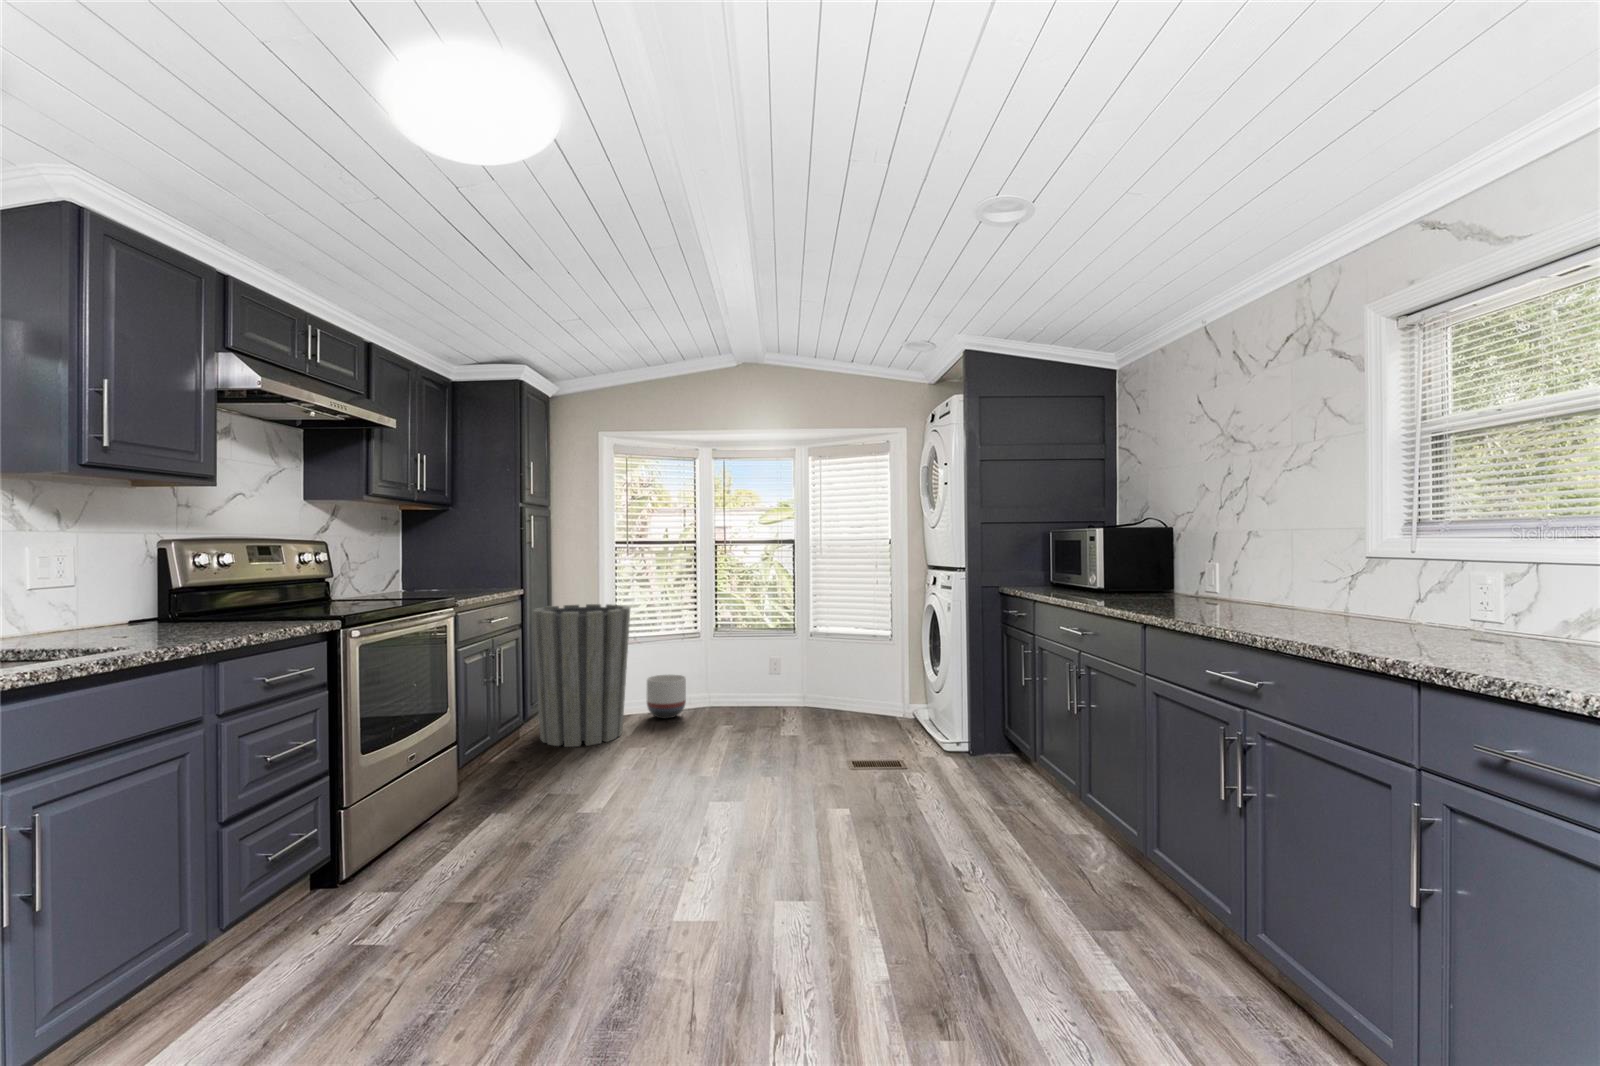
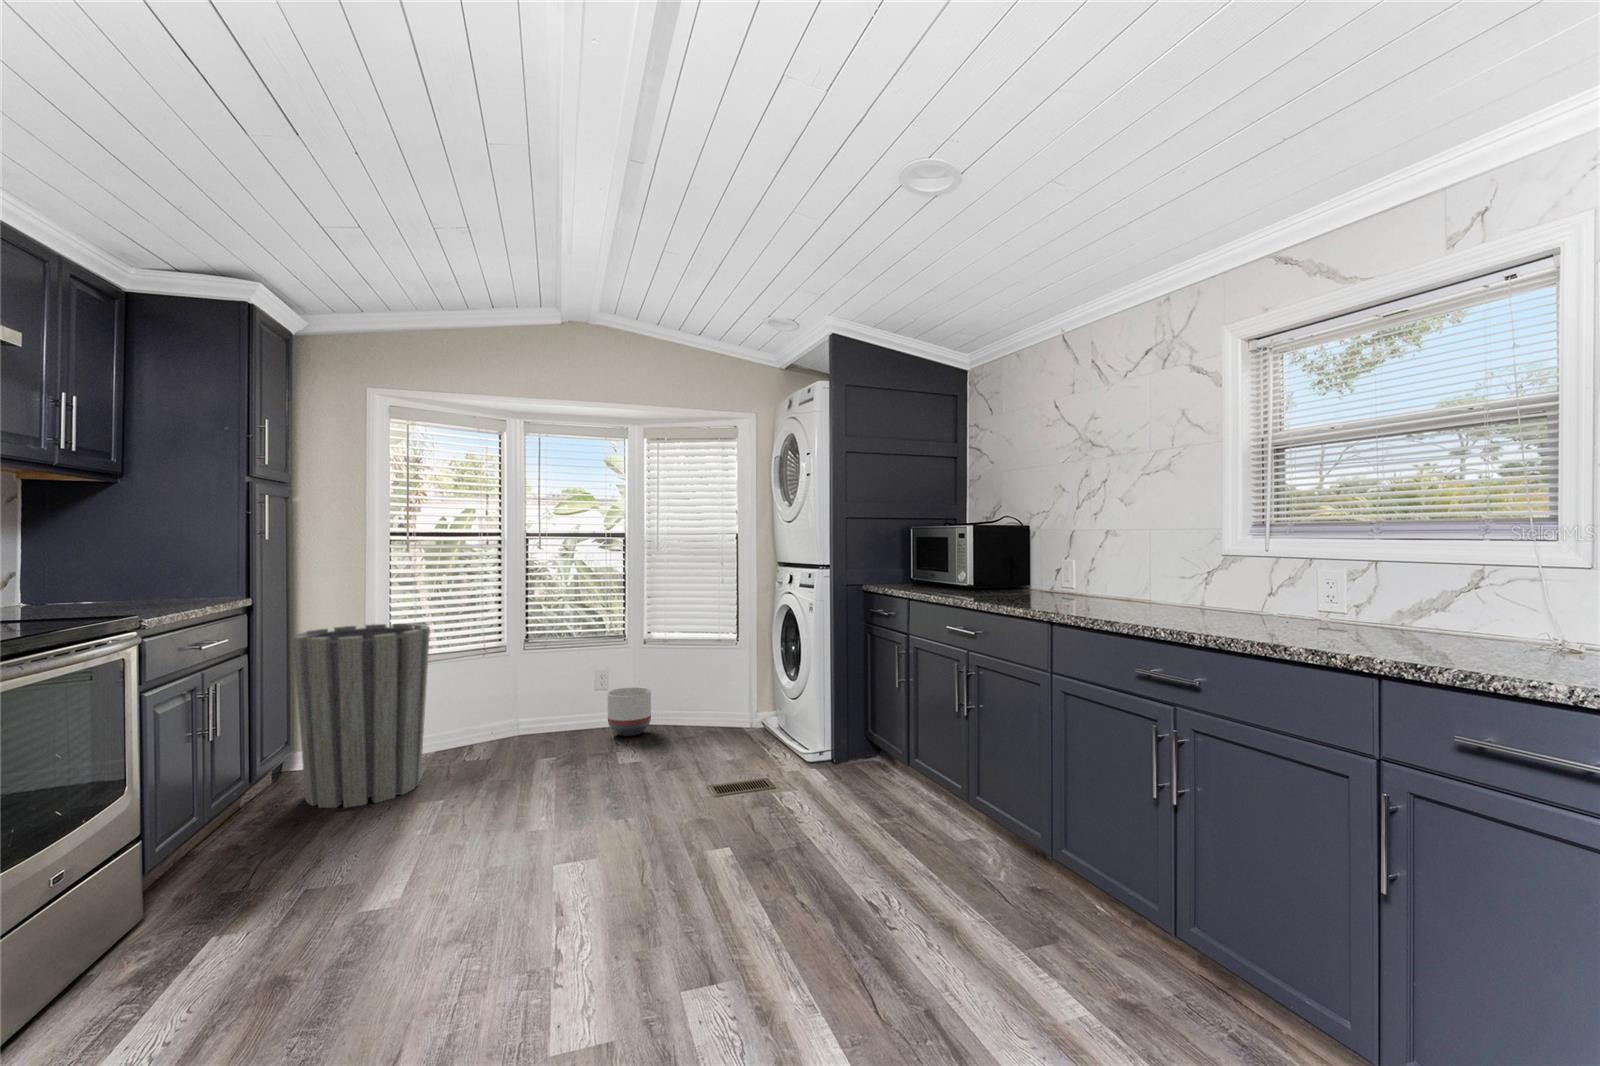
planter: present [647,674,686,718] -> present [607,687,651,736]

